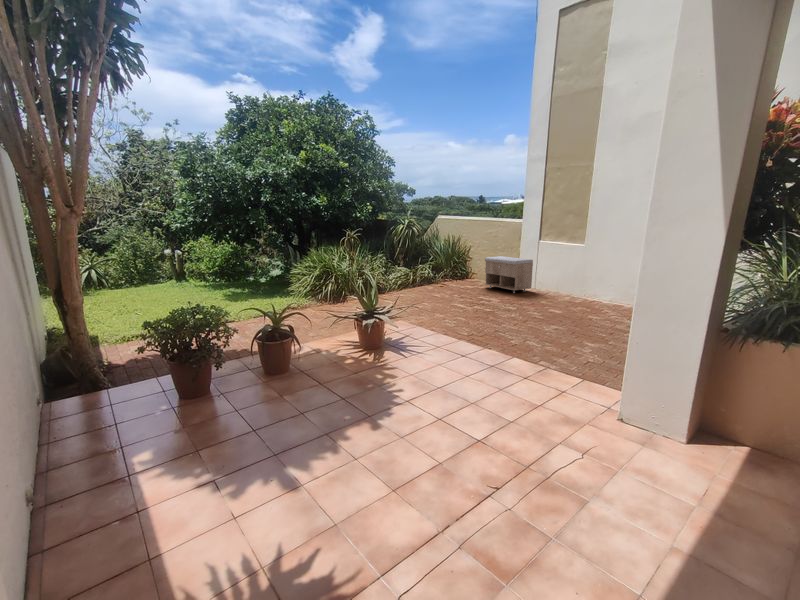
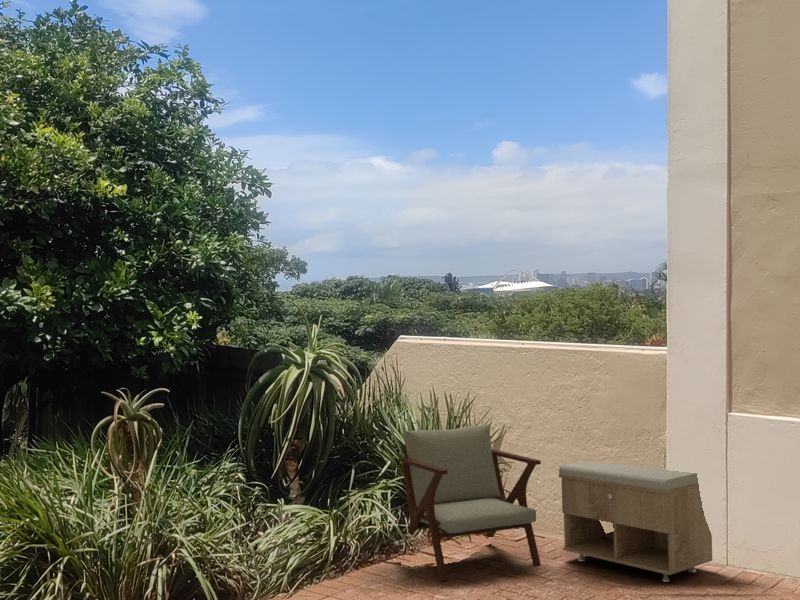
lounge chair: none [432,245,479,291] -> present [398,425,541,581]

